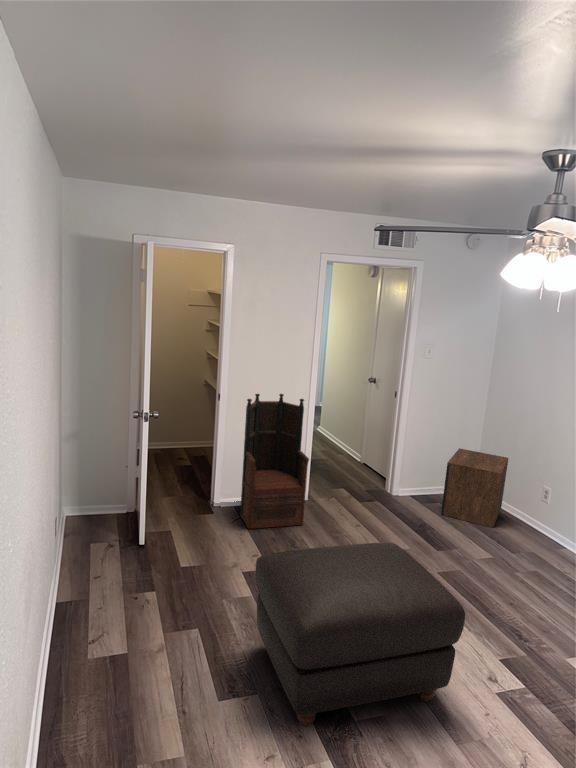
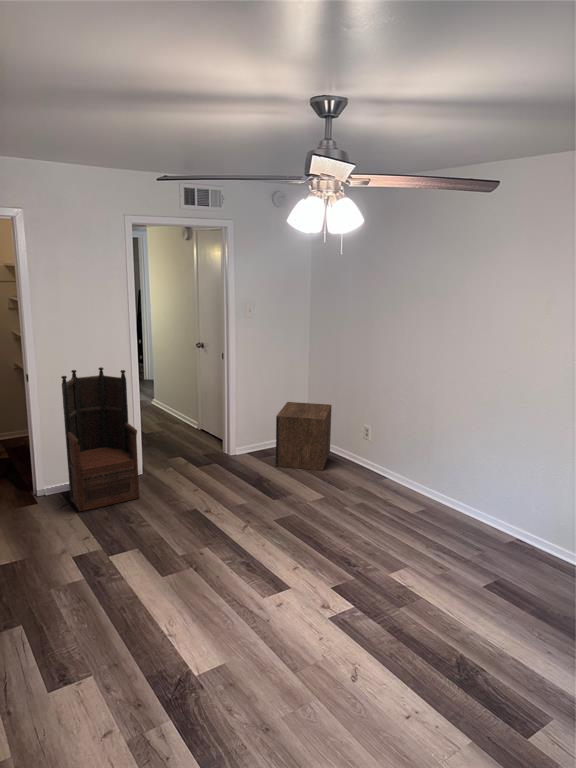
ottoman: present [255,543,465,726] -> none [78,499,291,695]

